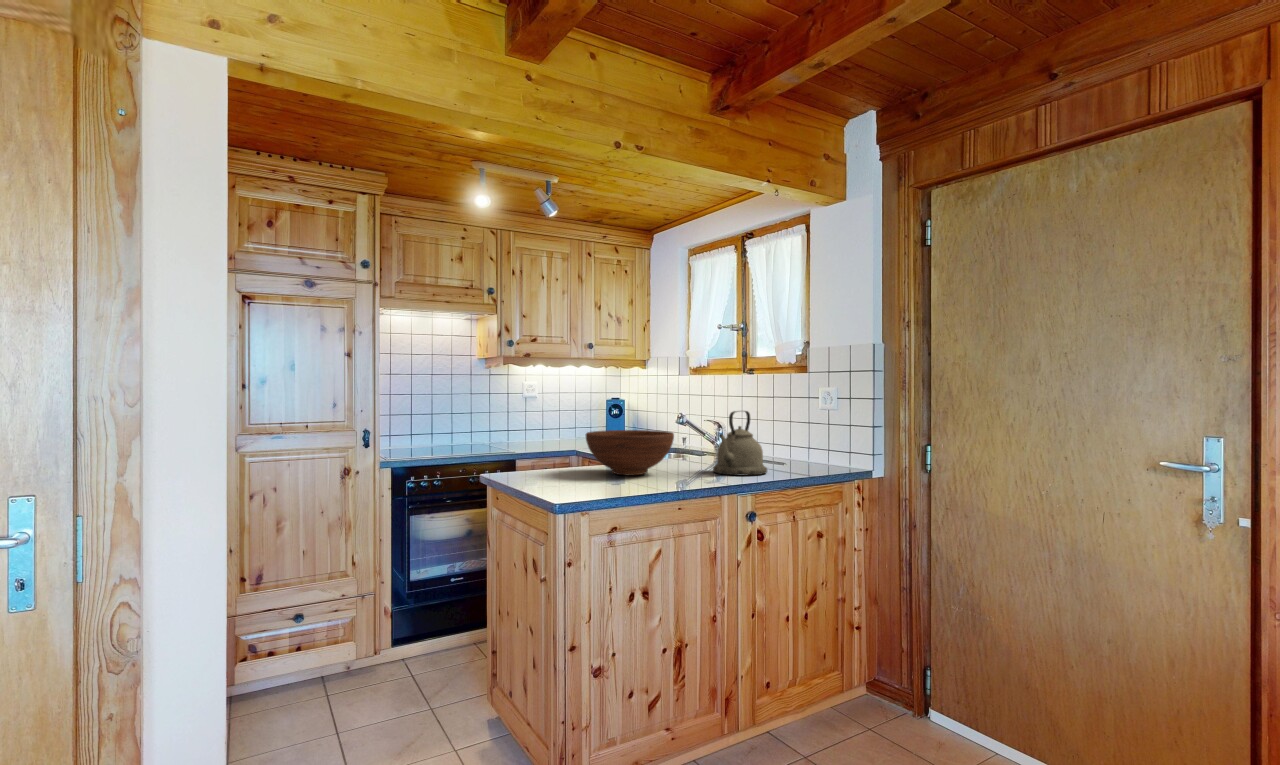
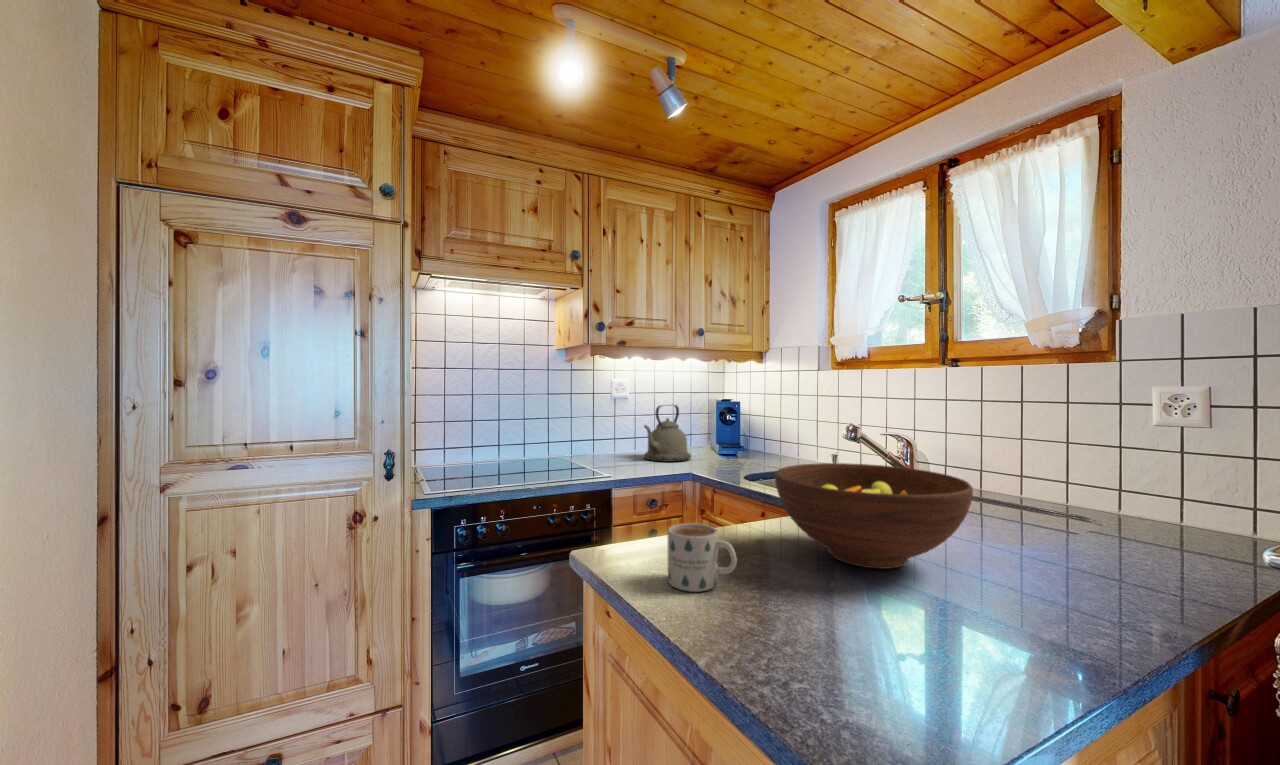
kettle: present [713,411,767,476] -> present [644,405,691,462]
mug: none [524,453,555,480] -> present [668,523,737,592]

